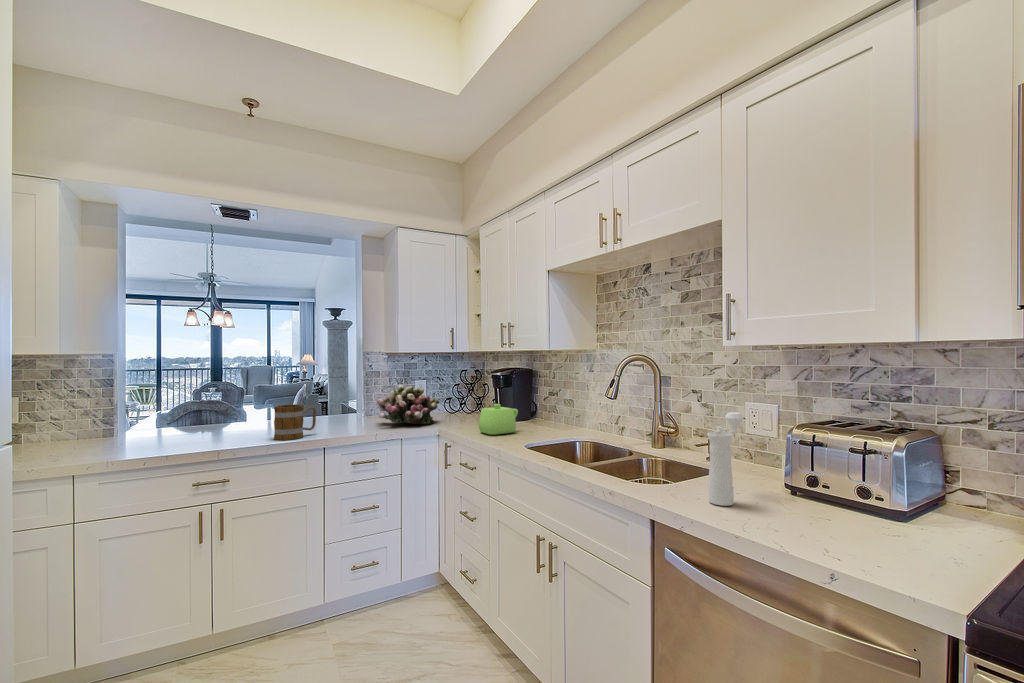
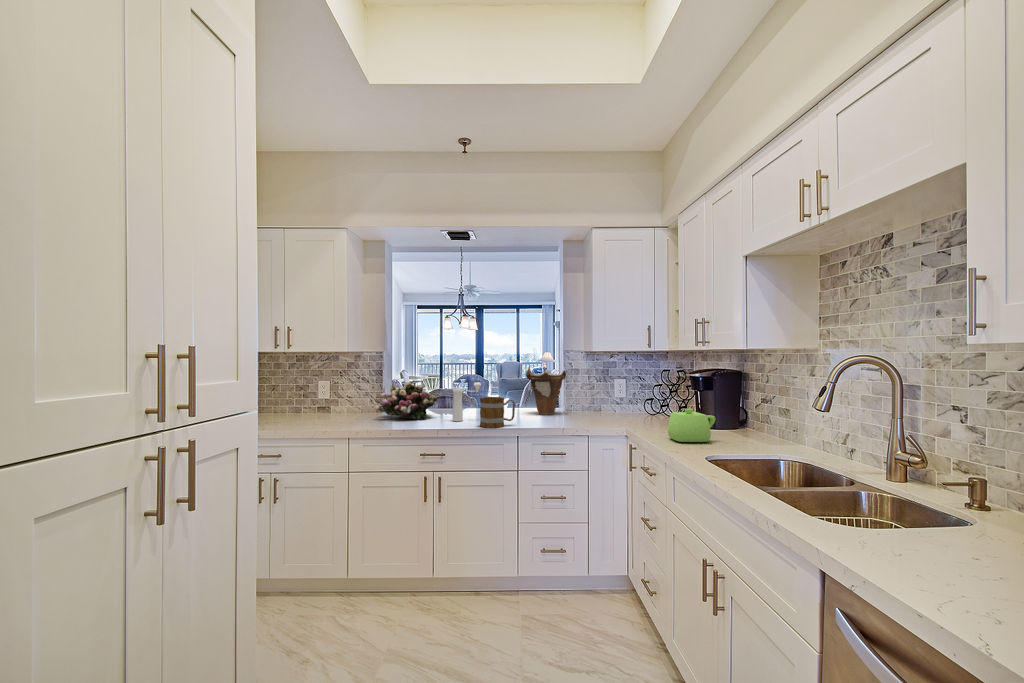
vase: none [319,370,363,420] -> present [526,368,566,415]
flower arrangement: present [377,385,439,424] -> present [375,382,437,420]
pepper mill: present [707,412,743,506] -> present [453,382,481,421]

